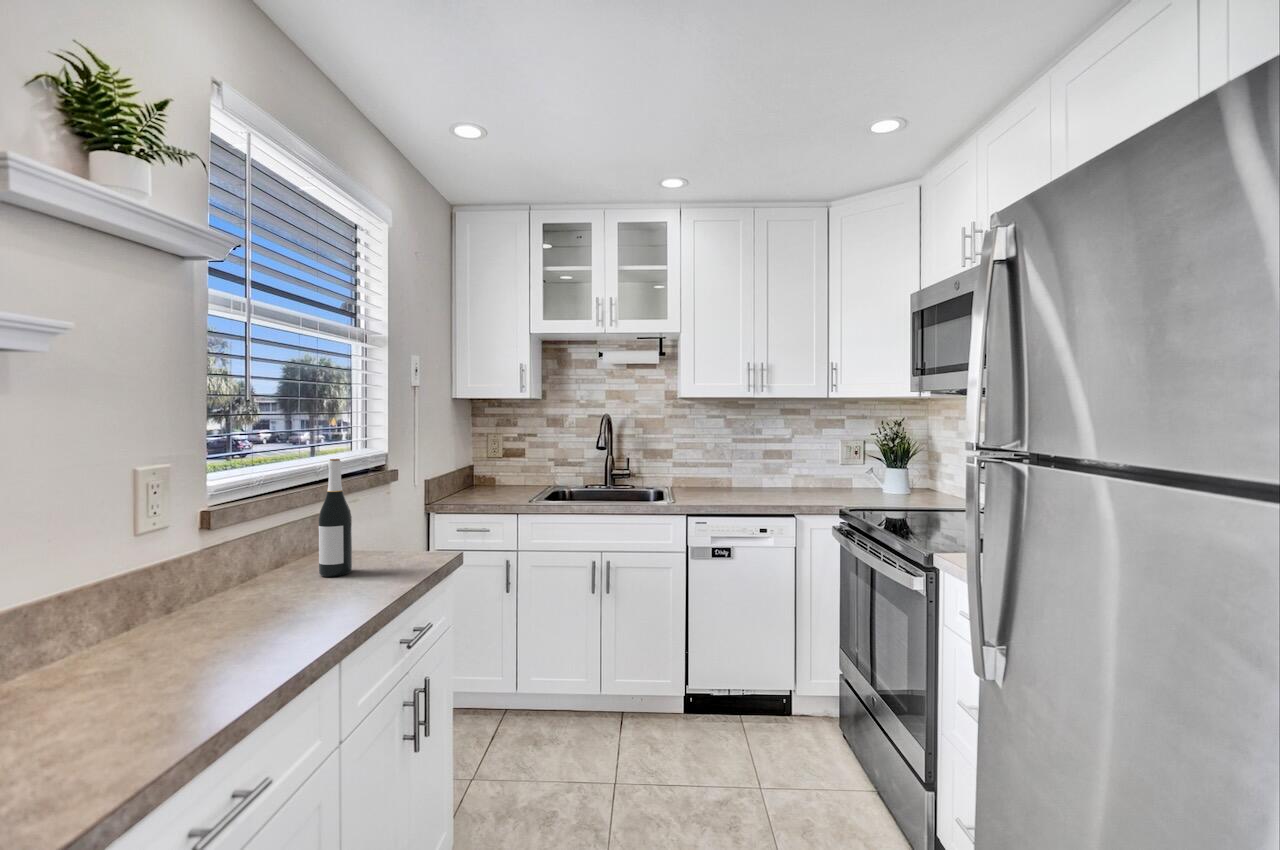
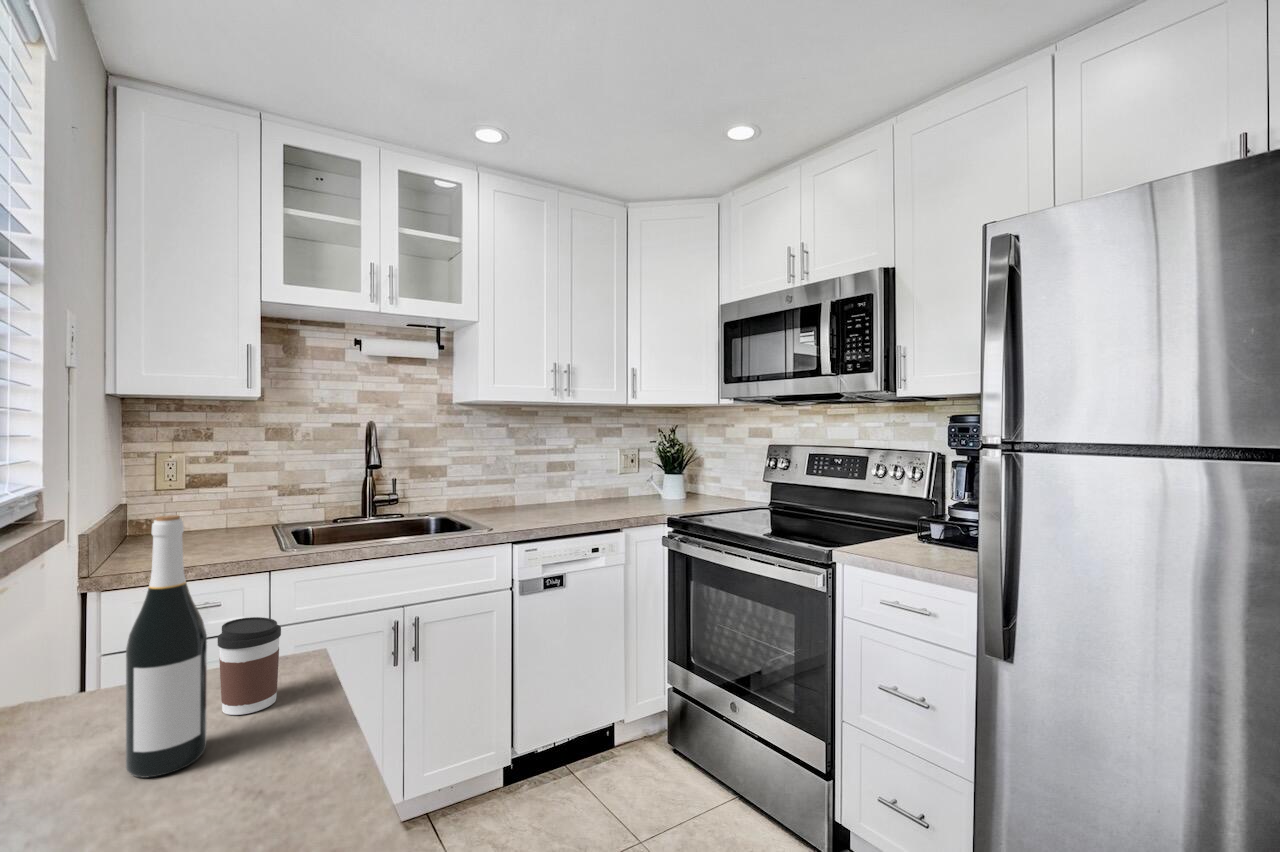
coffee cup: none [374,518,404,565] -> present [218,617,281,715]

